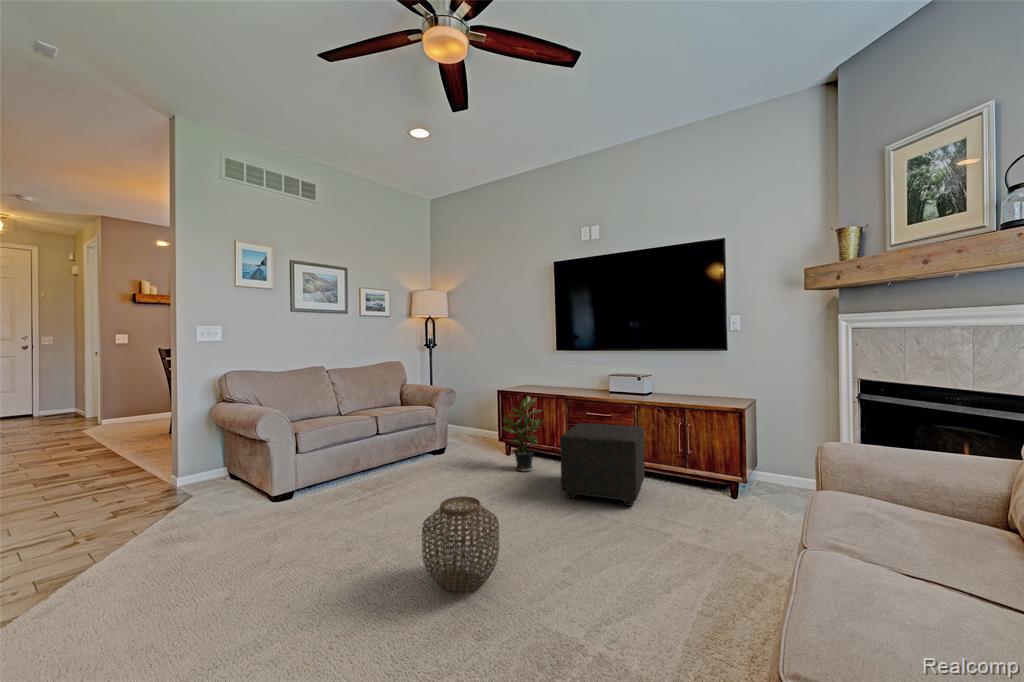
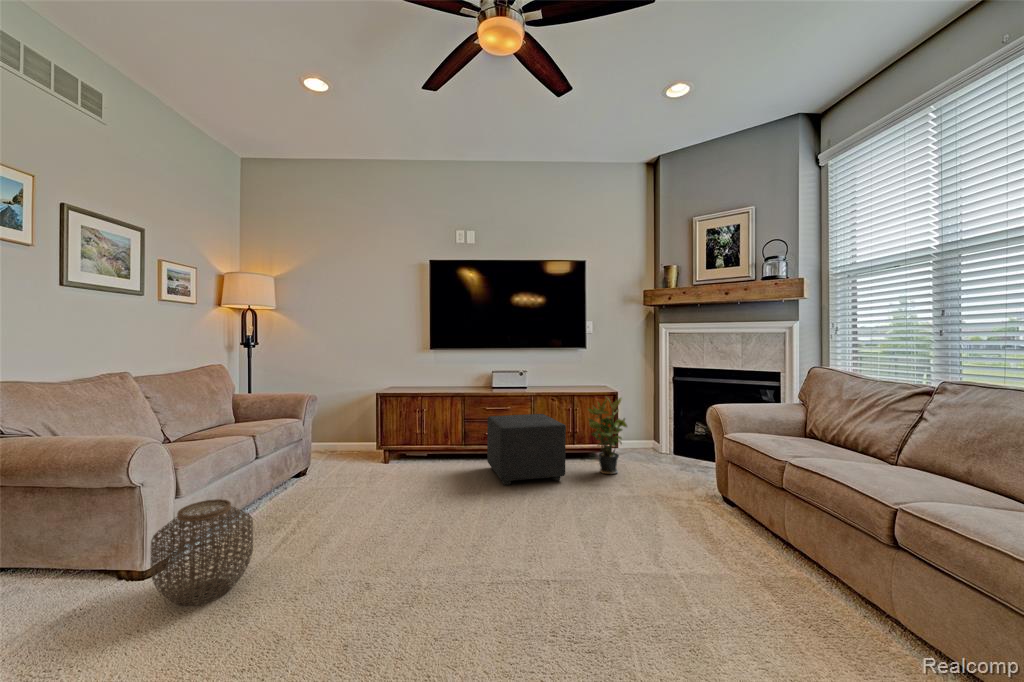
potted plant: present [503,396,542,472] -> present [588,397,627,474]
woven basket: present [422,496,499,593] -> present [151,499,253,605]

